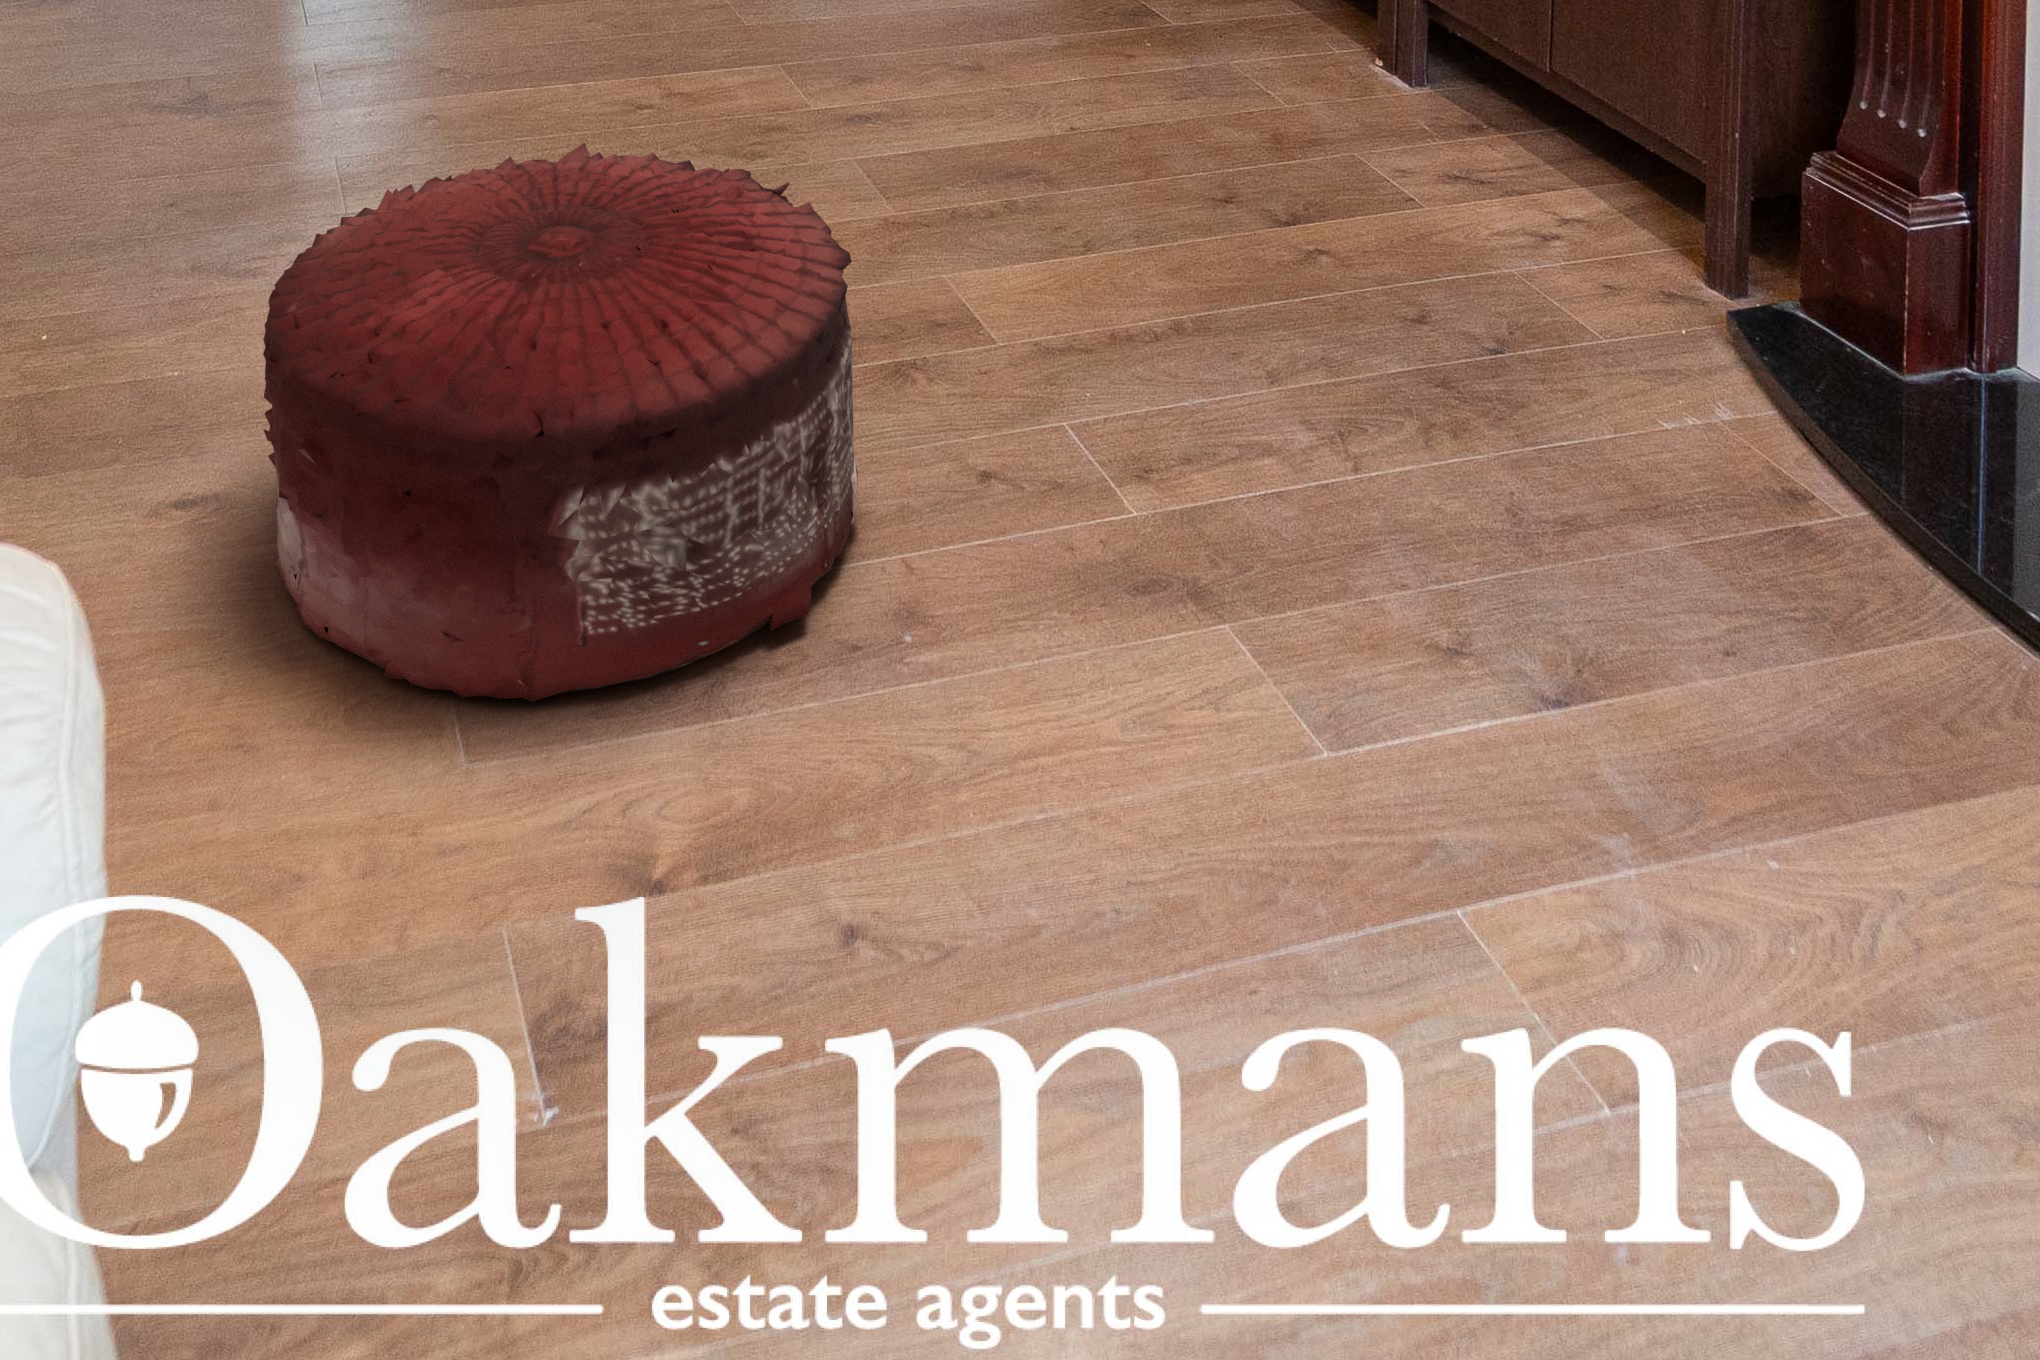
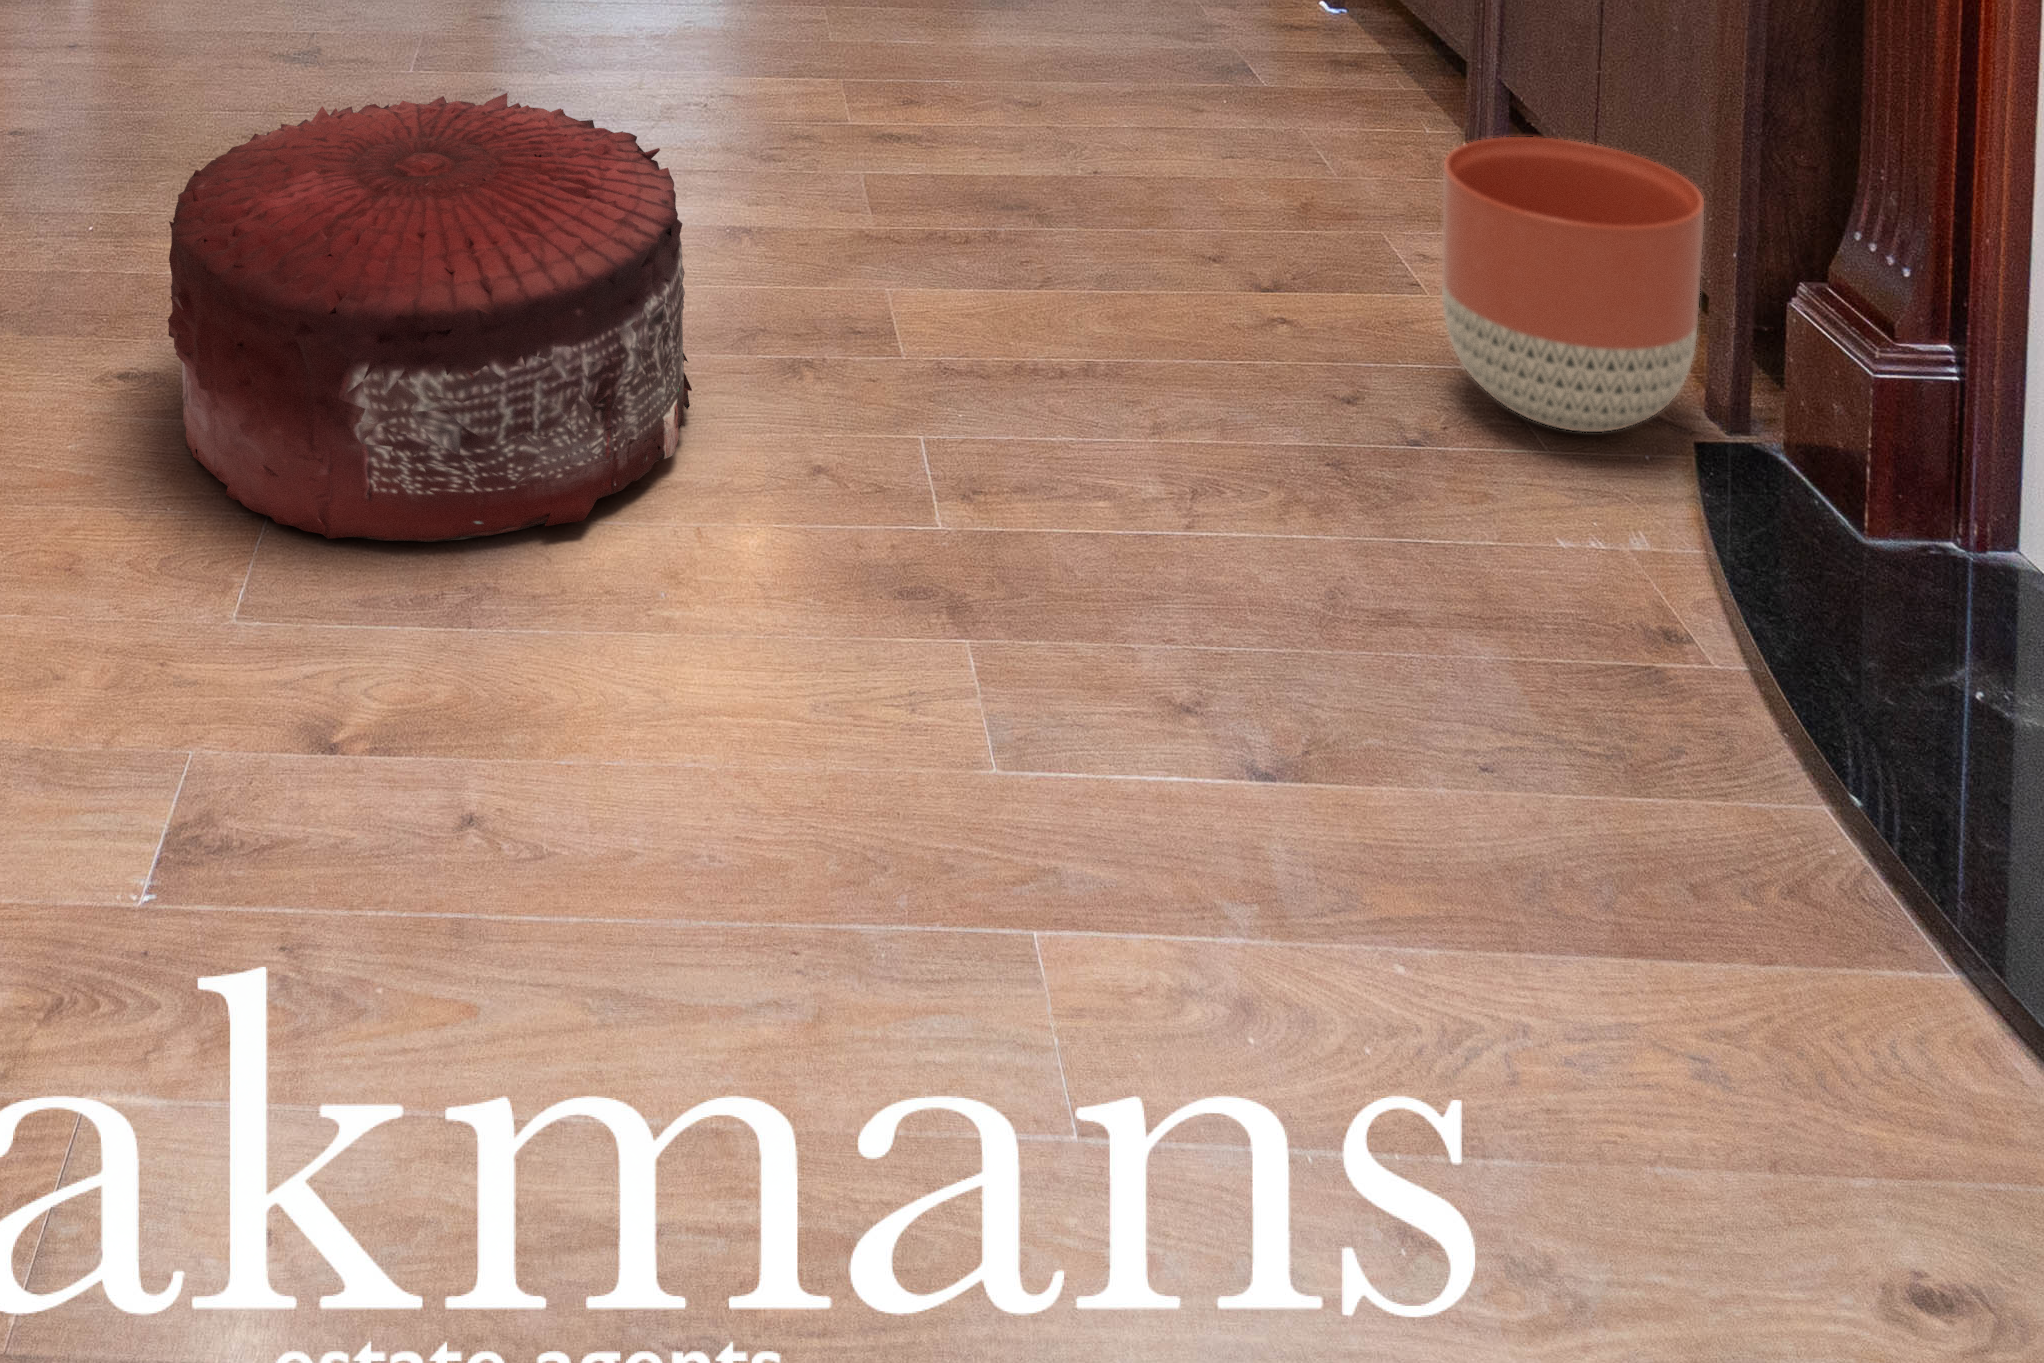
planter: none [1495,49,1725,322] -> present [1442,137,1704,432]

